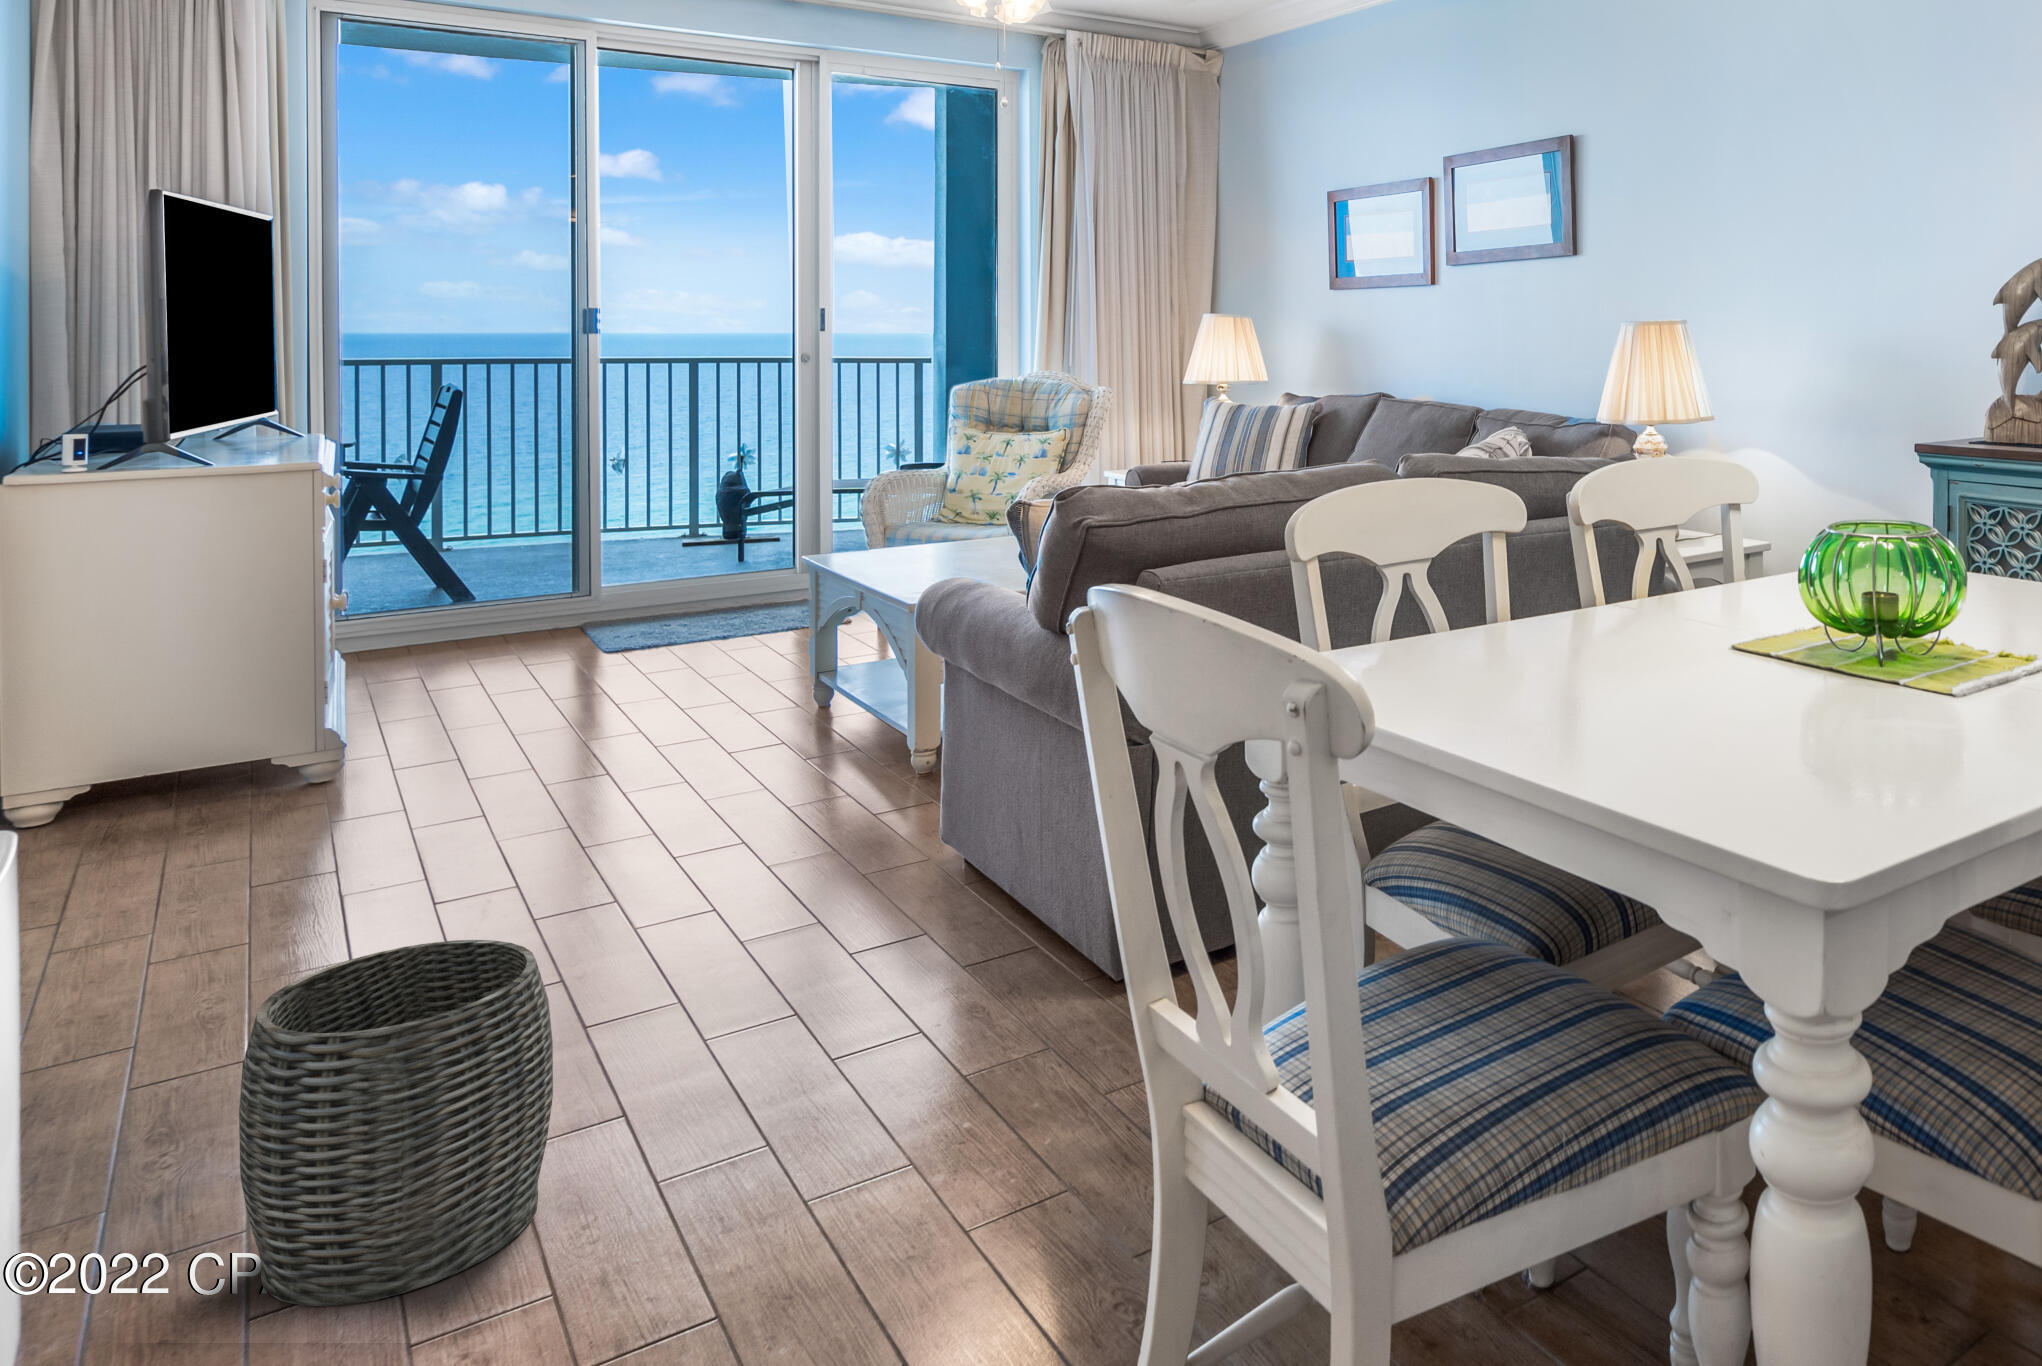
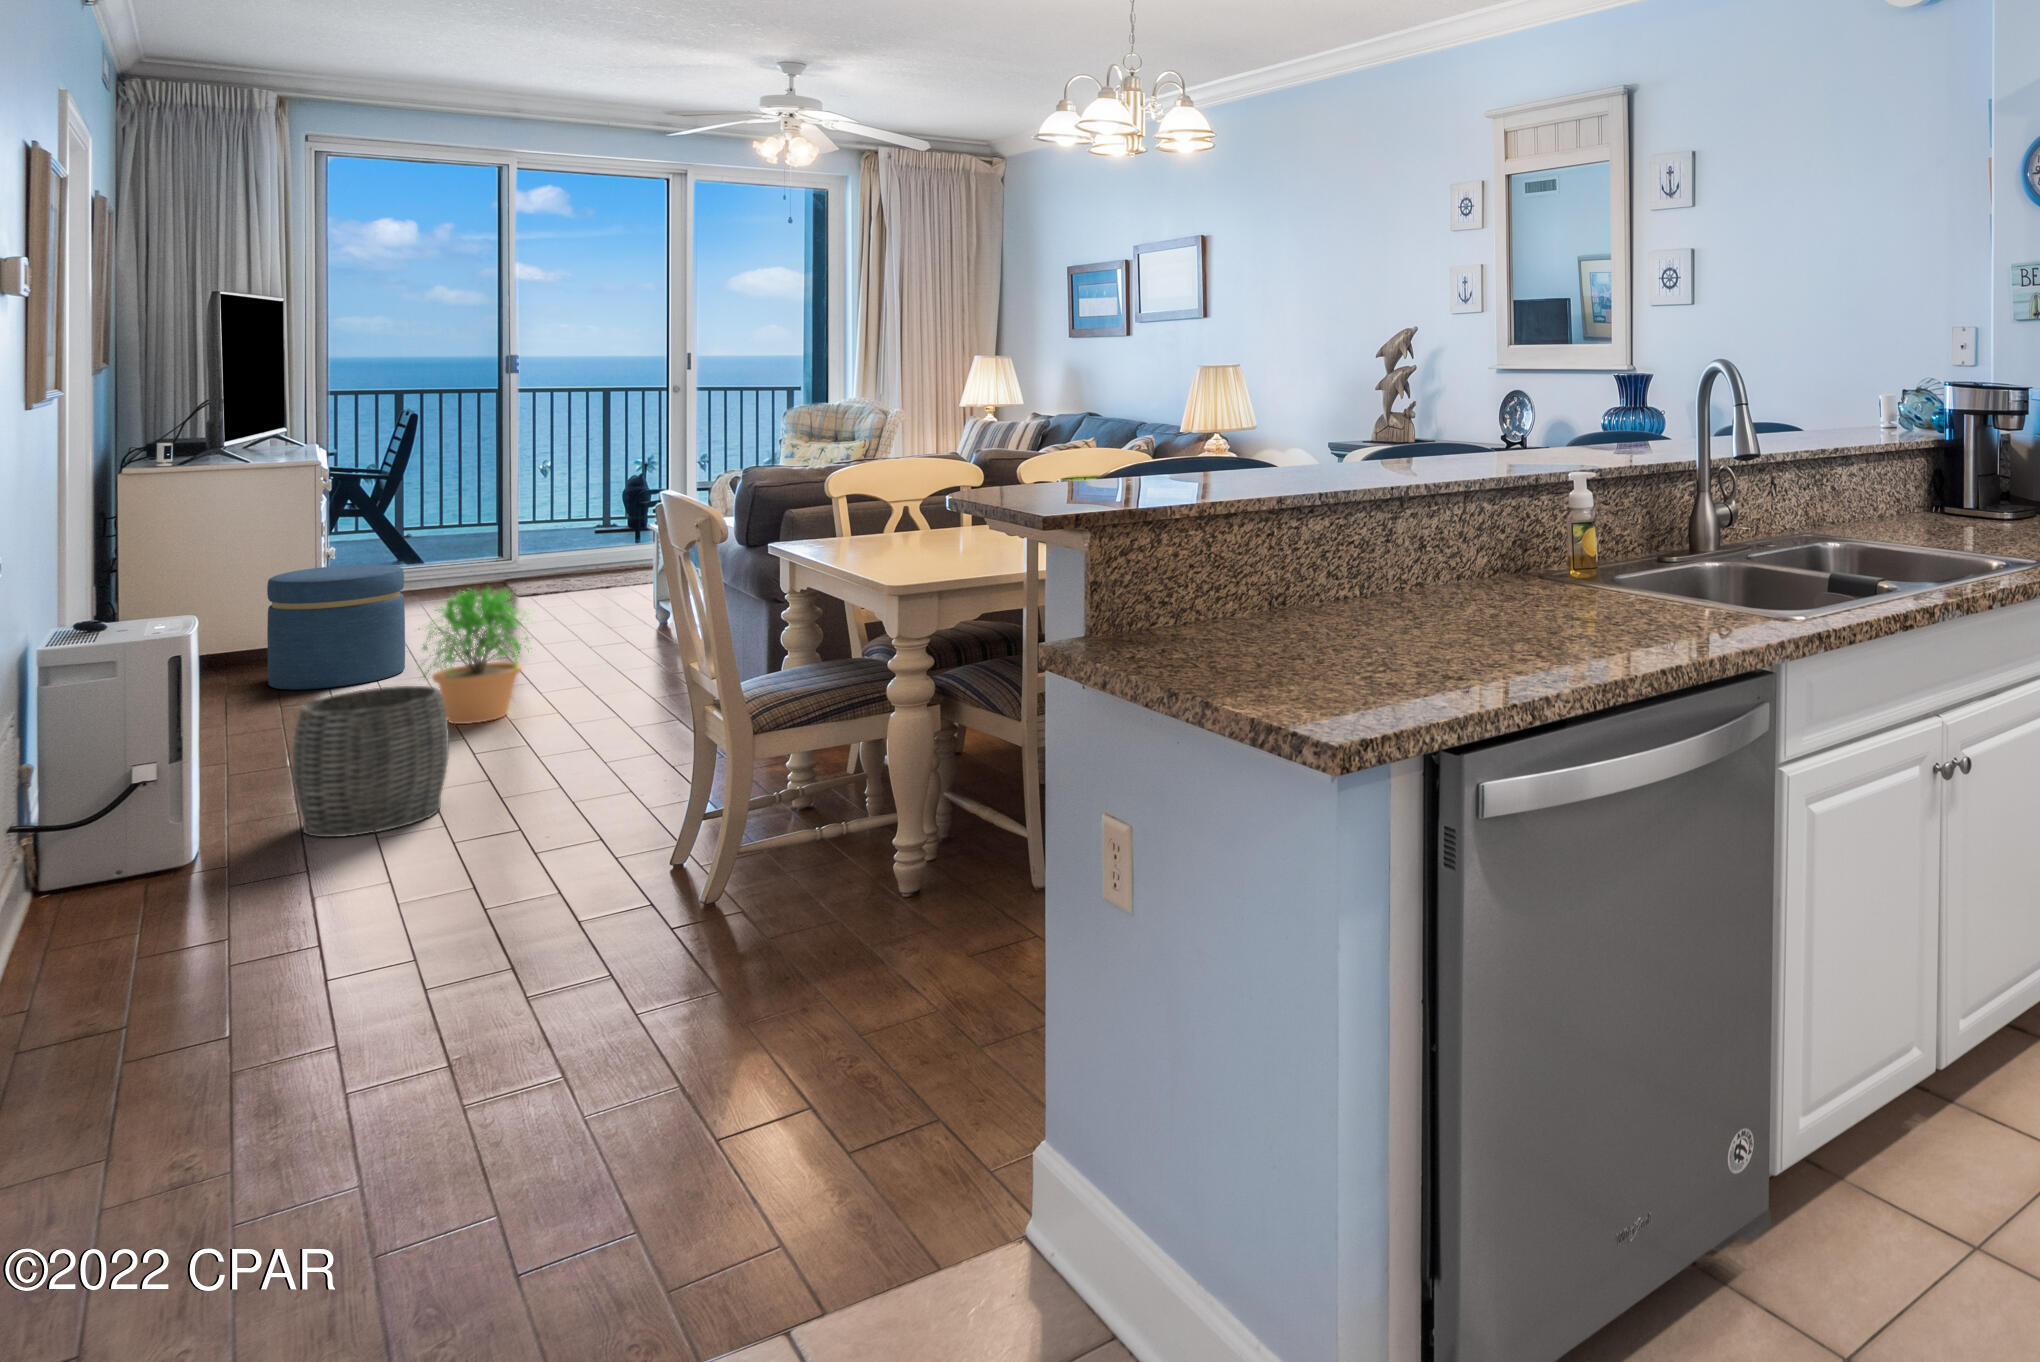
ottoman: none [233,627,448,839] -> present [267,564,405,690]
potted plant: none [463,686,680,934] -> present [418,588,530,724]

